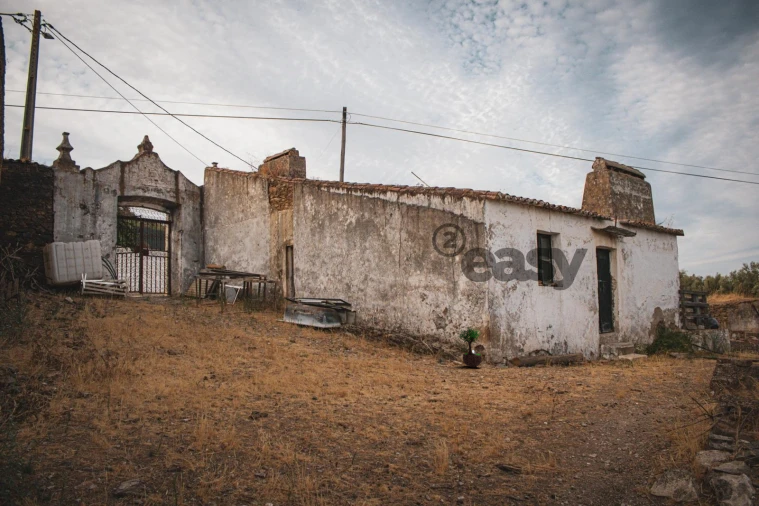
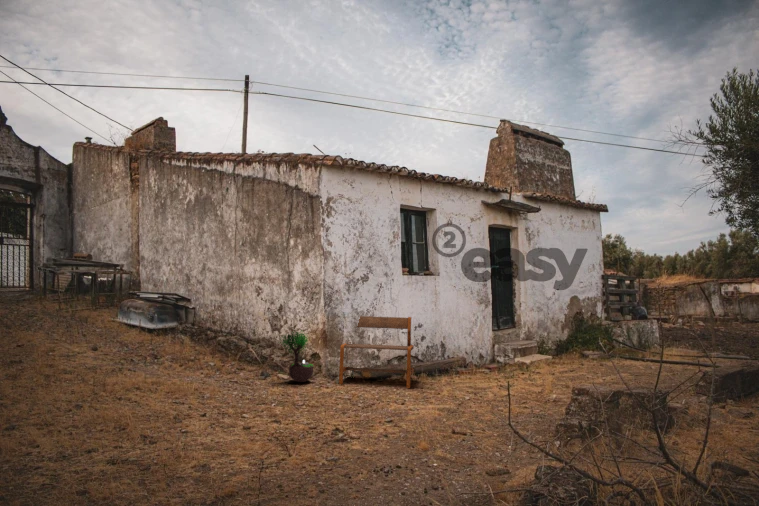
bench: none [501,317,561,374] -> present [339,316,414,388]

